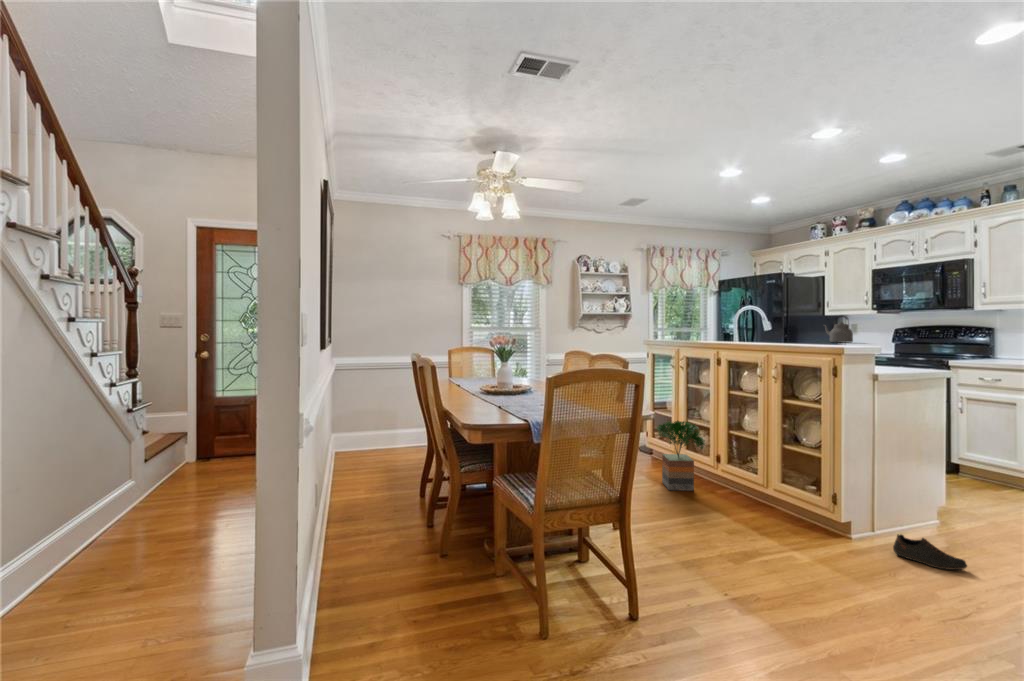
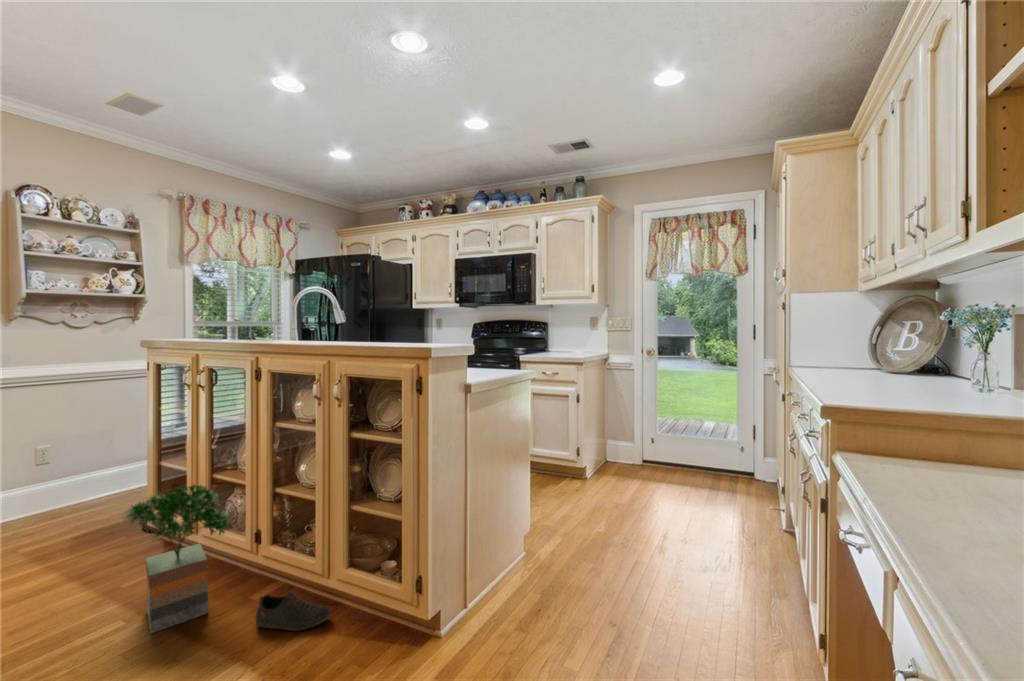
kettle: present [824,315,853,342] -> none [411,306,440,338]
shoe: present [893,534,967,570] -> present [255,591,331,631]

